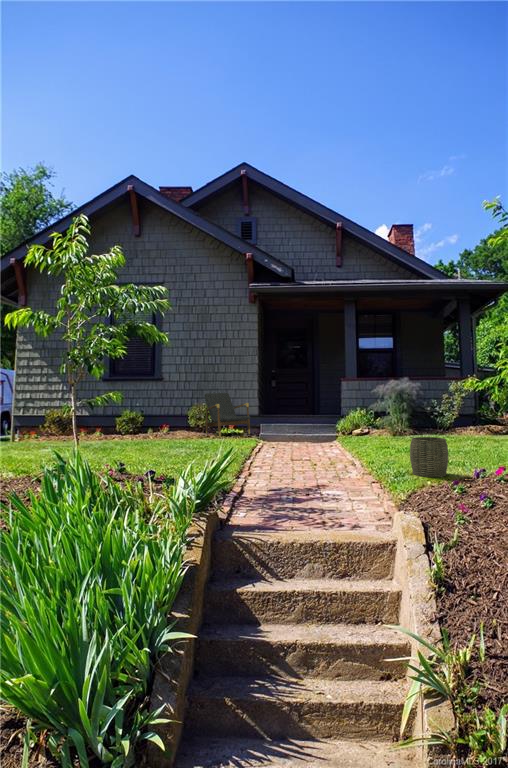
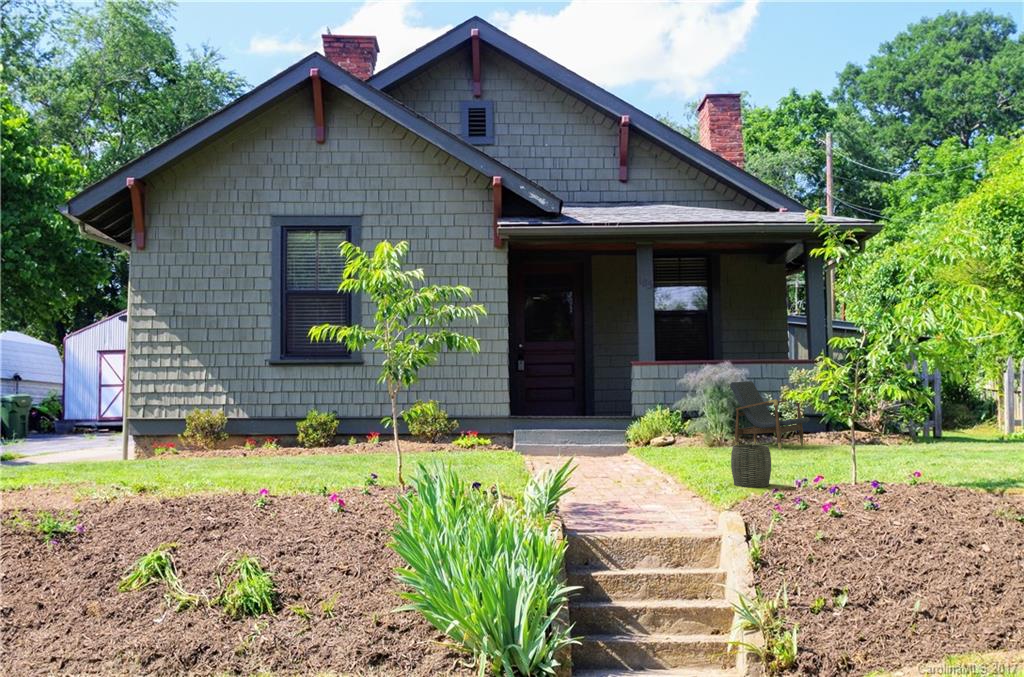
lounge chair: present [205,393,251,437] -> present [730,381,810,450]

